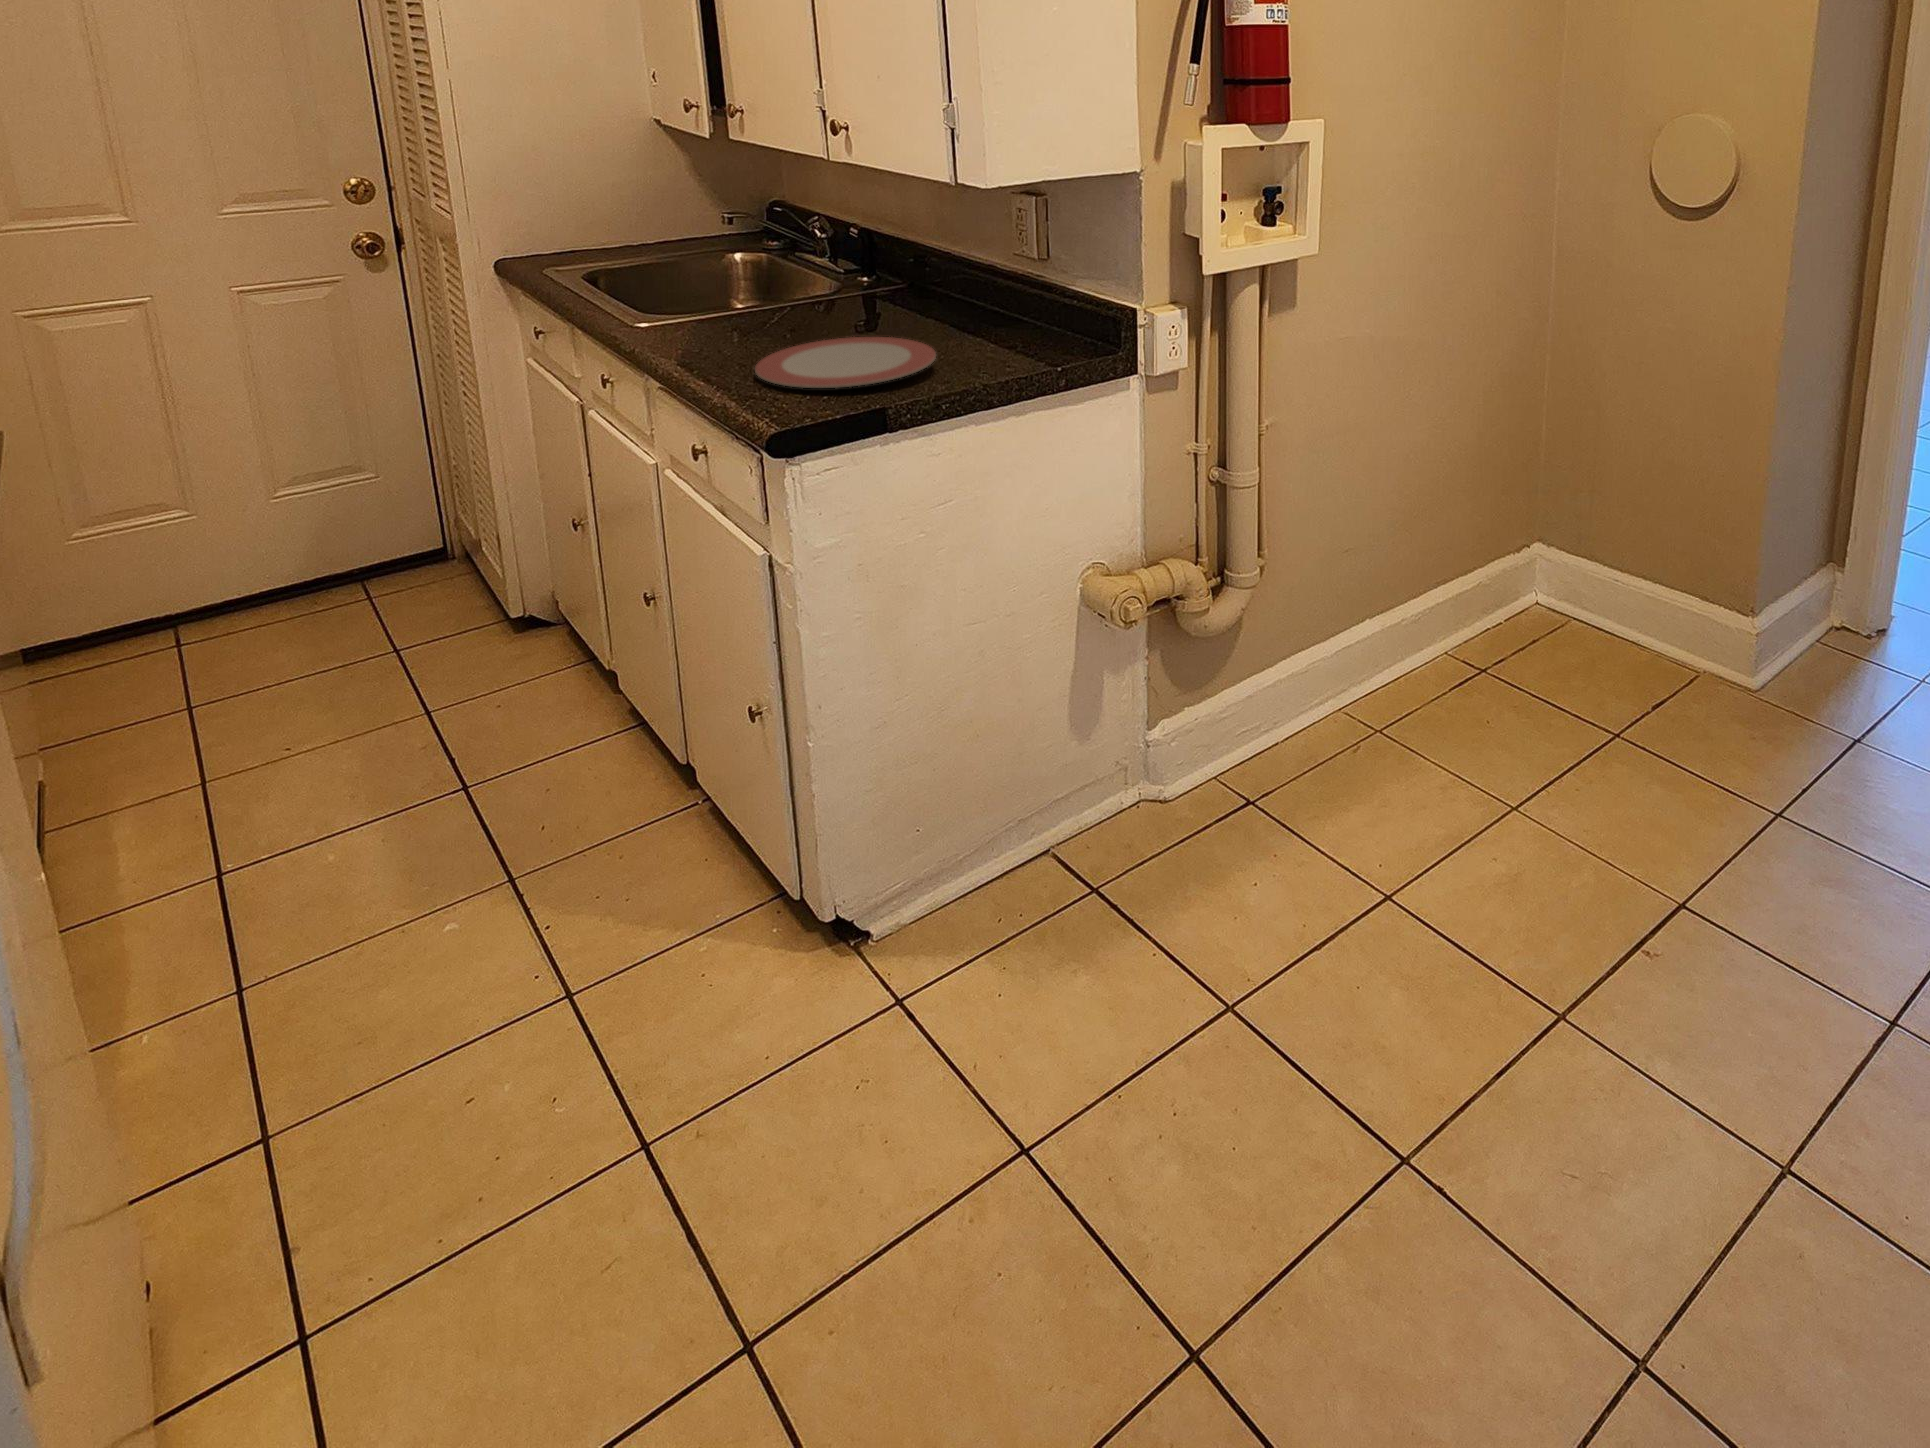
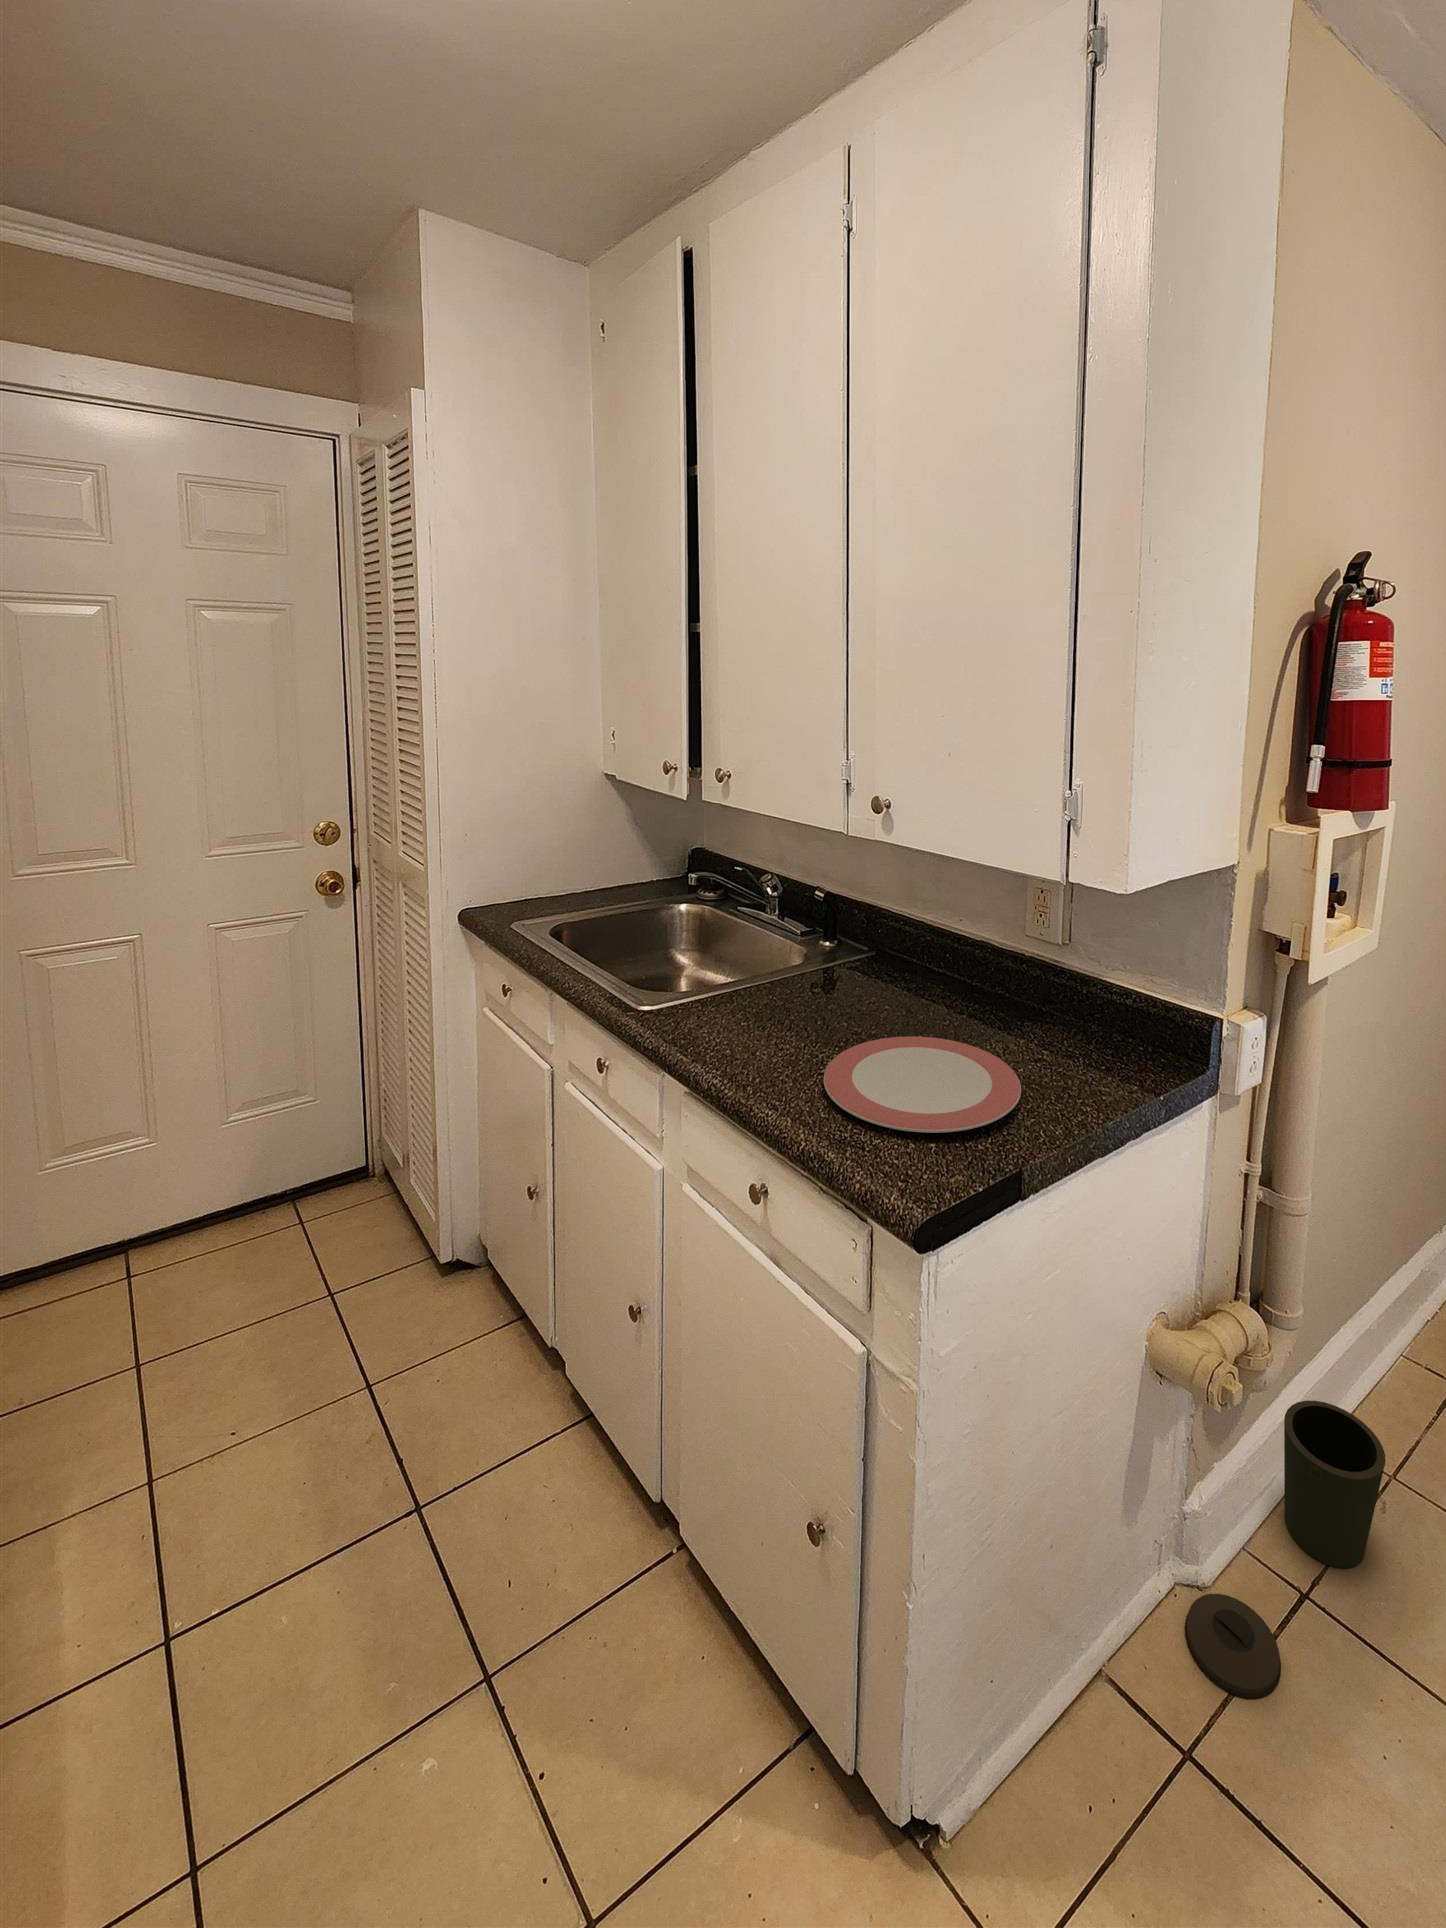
trash can: none [1128,671,1335,864] -> present [1185,1401,1385,1698]

